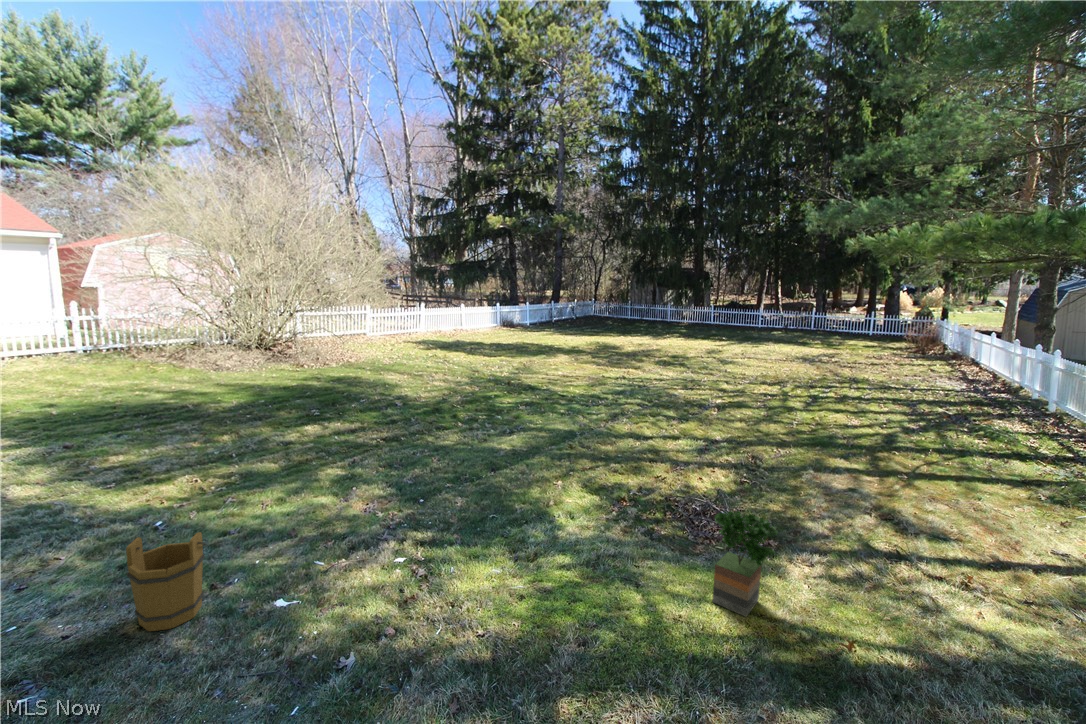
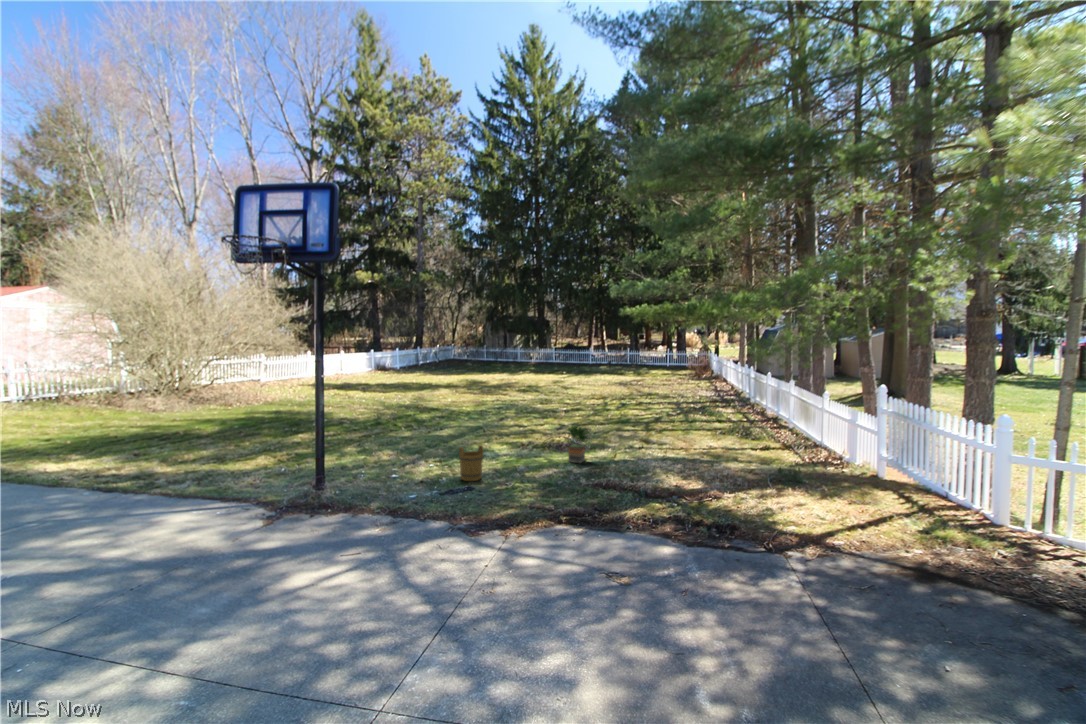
bucket: present [126,532,206,631] -> present [458,445,483,481]

